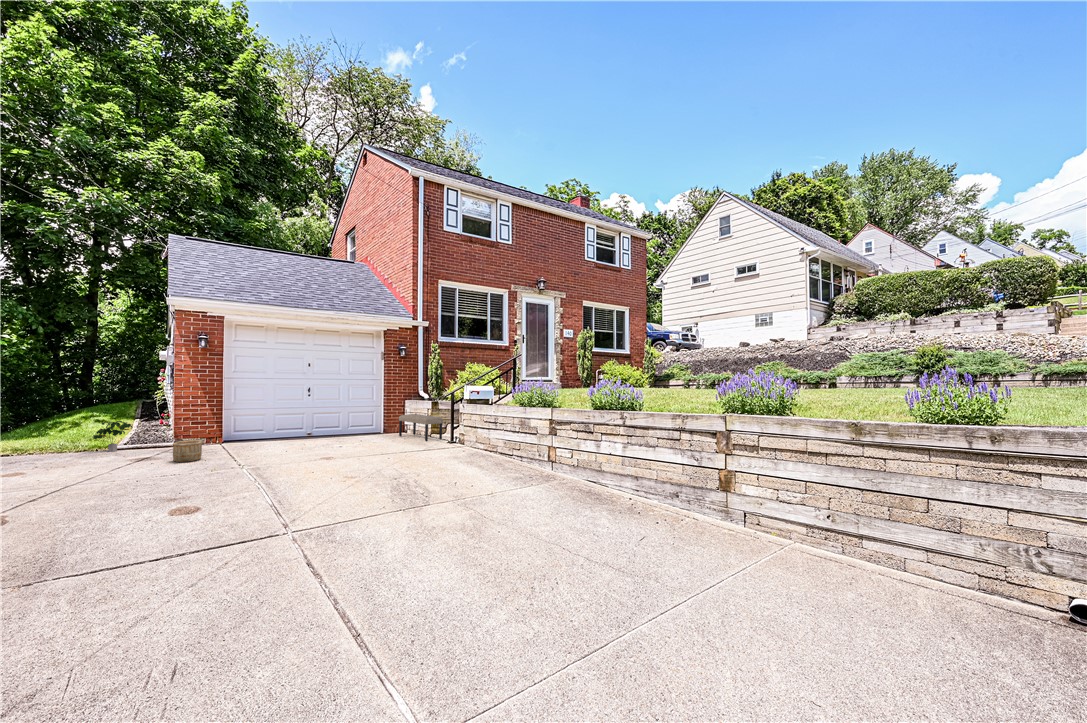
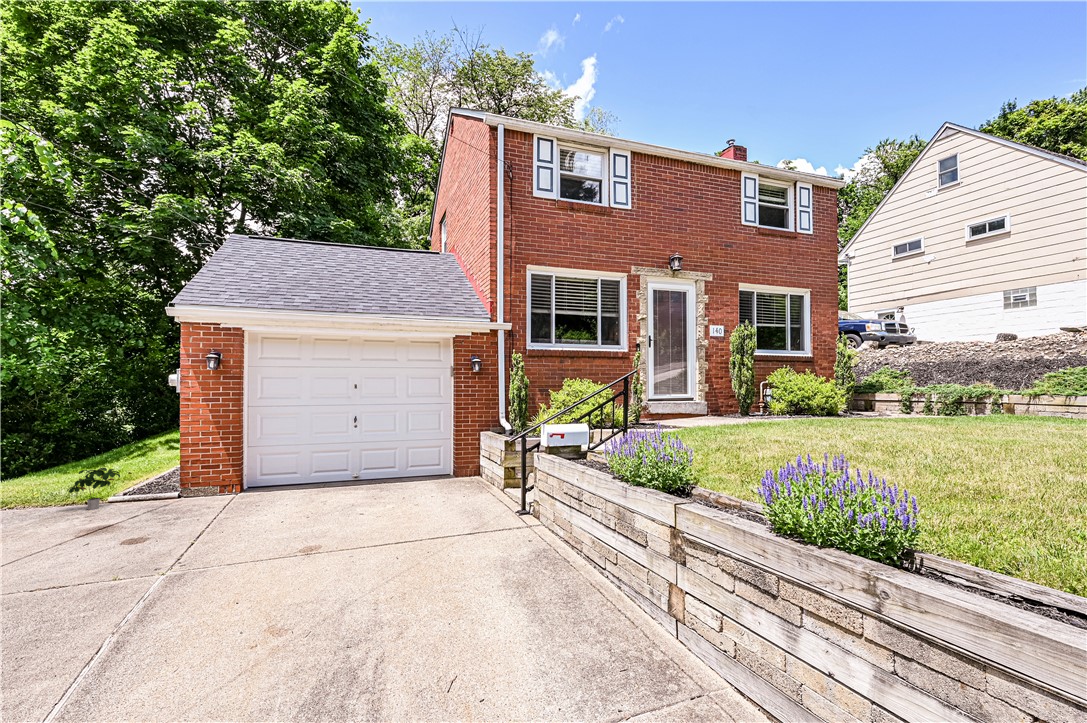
bench: present [399,414,443,441] -> none [461,459,519,512]
wooden bucket: present [173,440,203,462] -> none [91,513,143,554]

